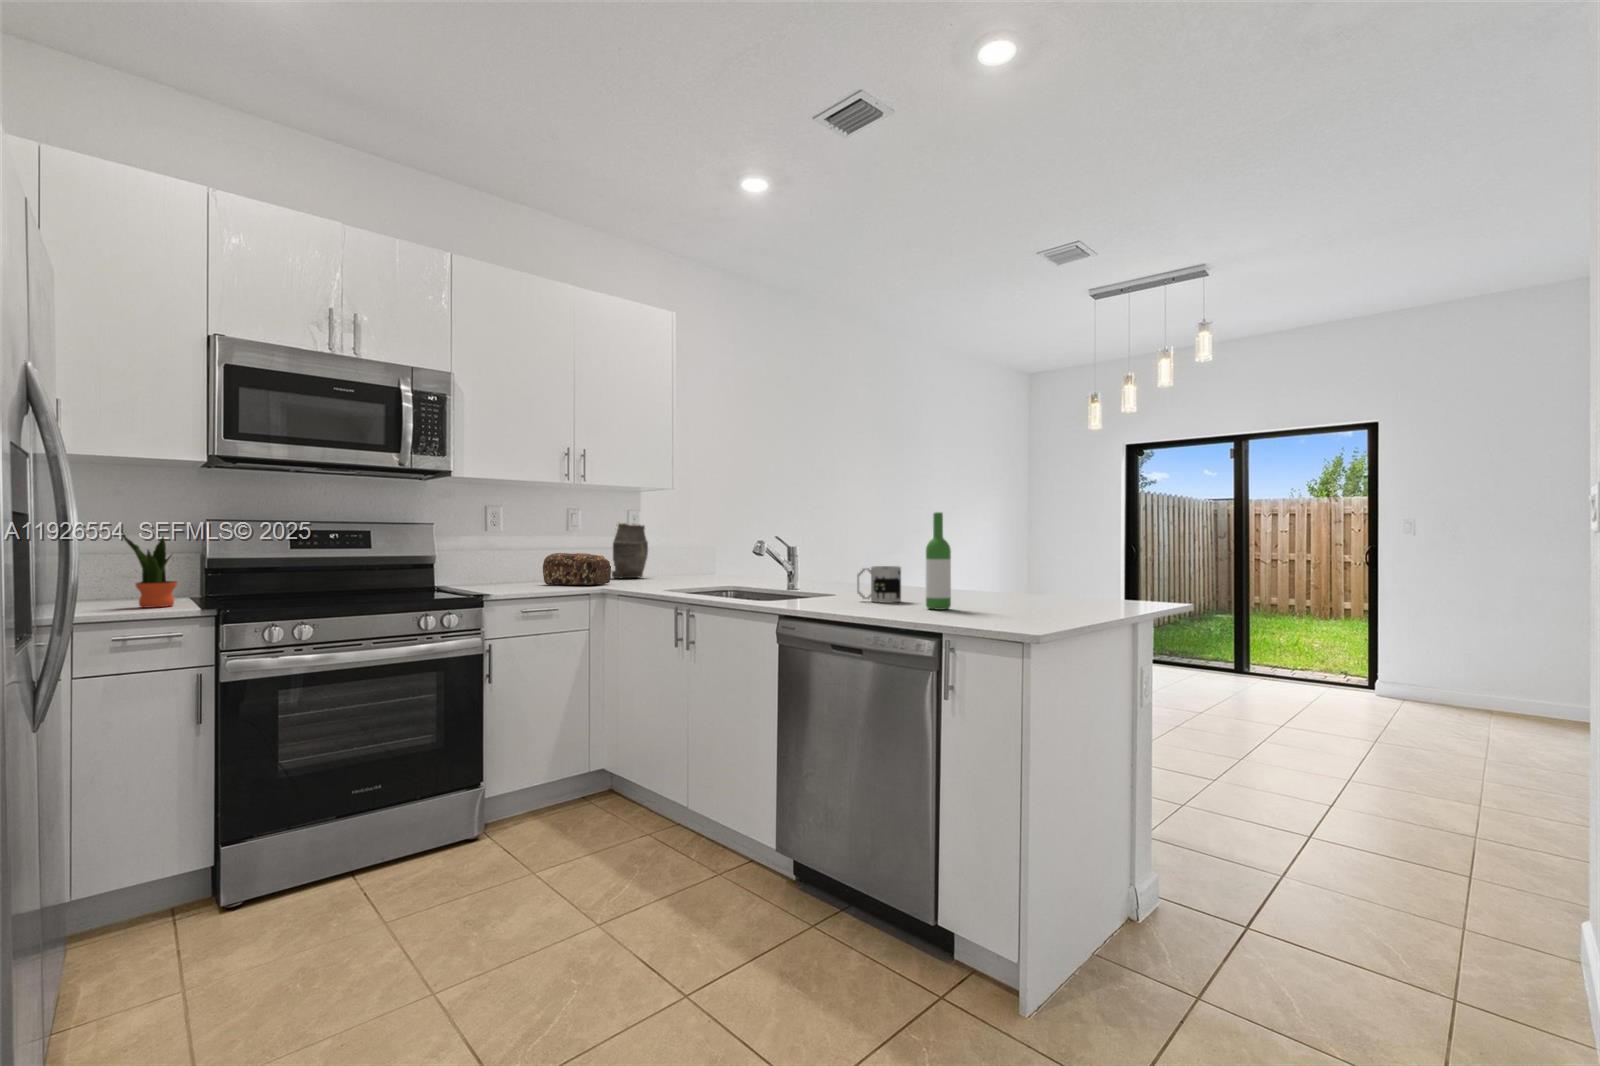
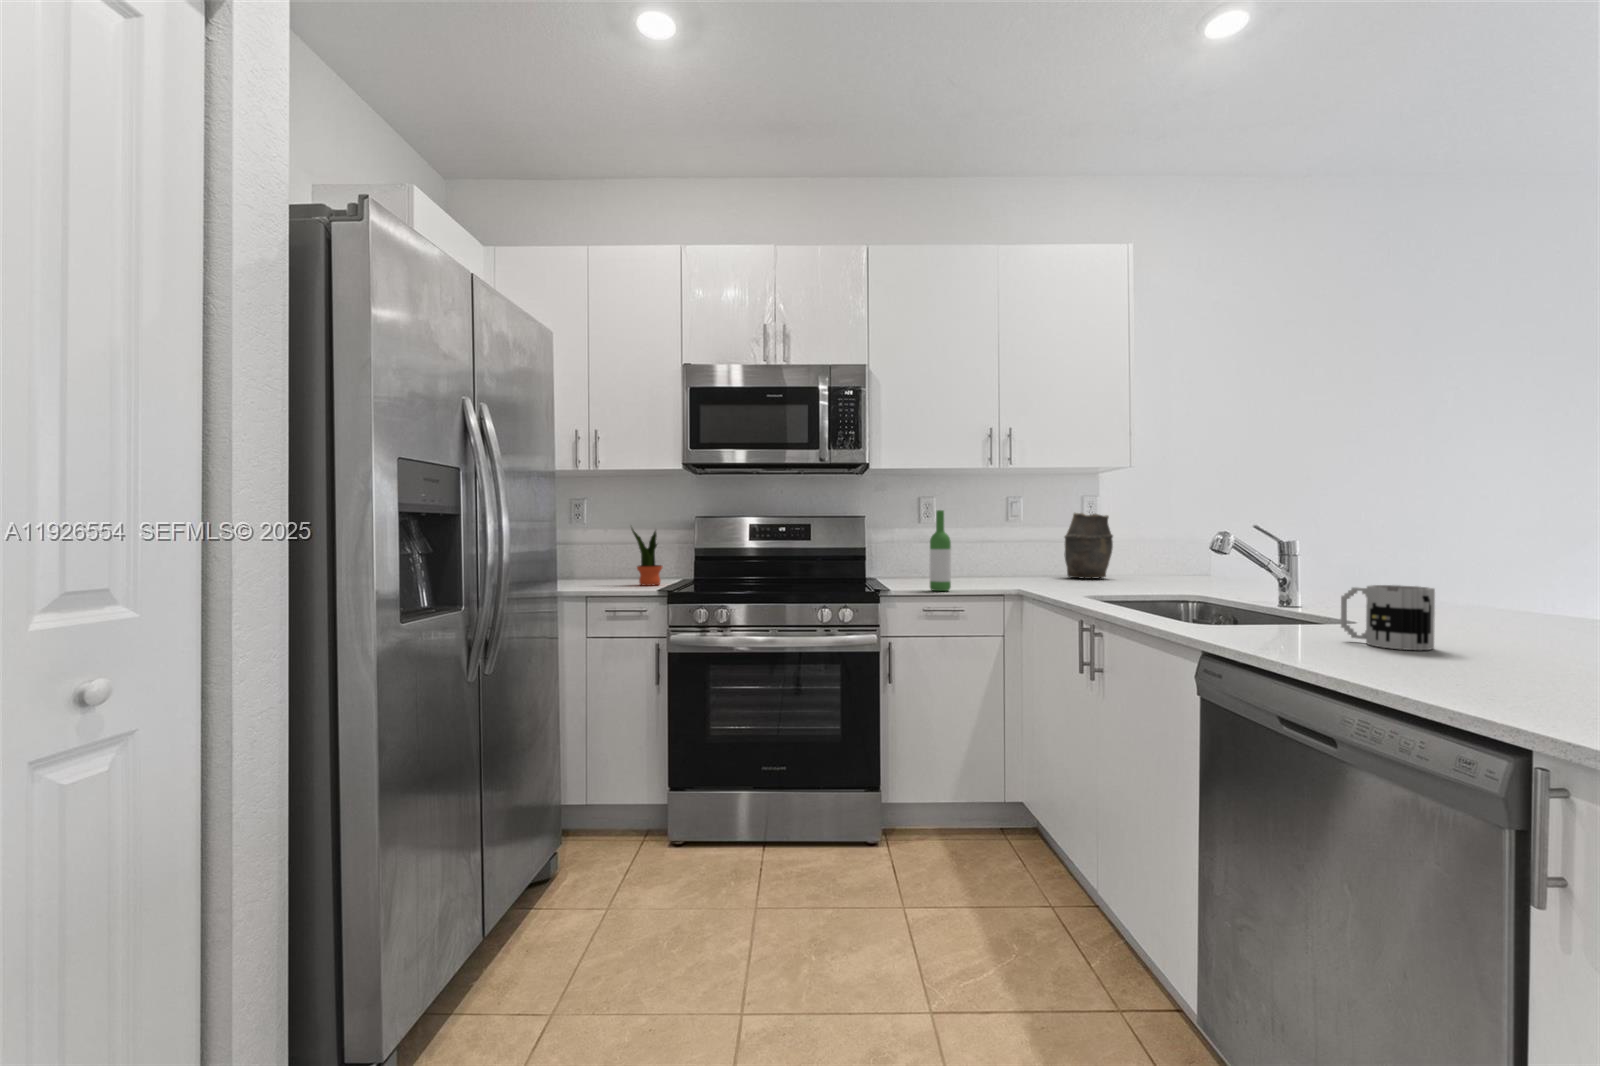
wine bottle: present [926,512,951,610] -> present [930,510,951,591]
bread loaf: present [543,553,611,585] -> none [973,548,1046,585]

